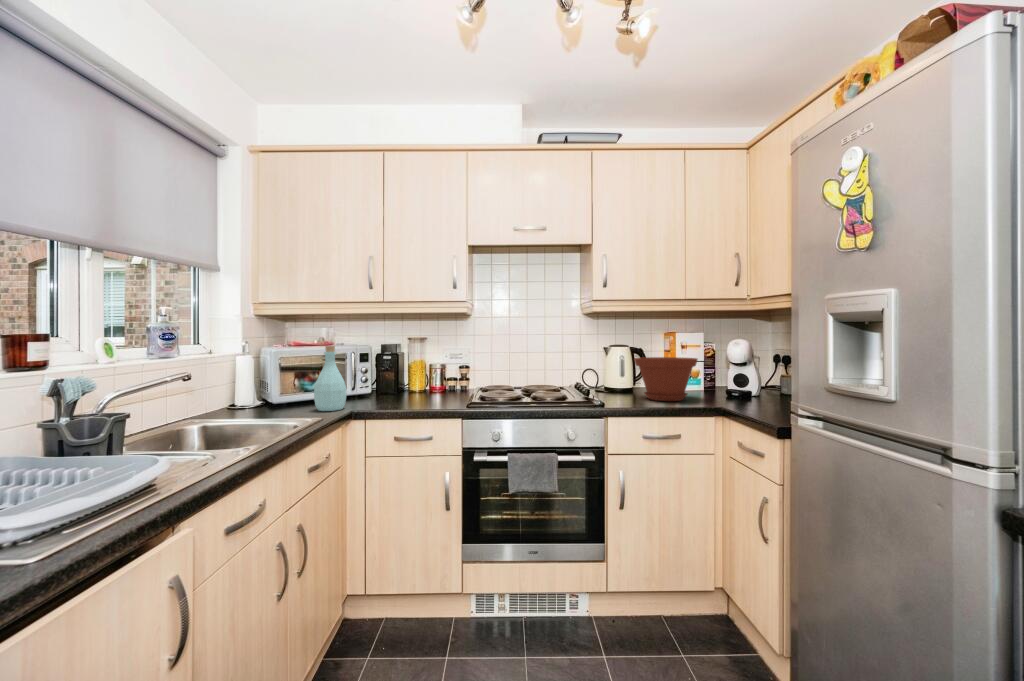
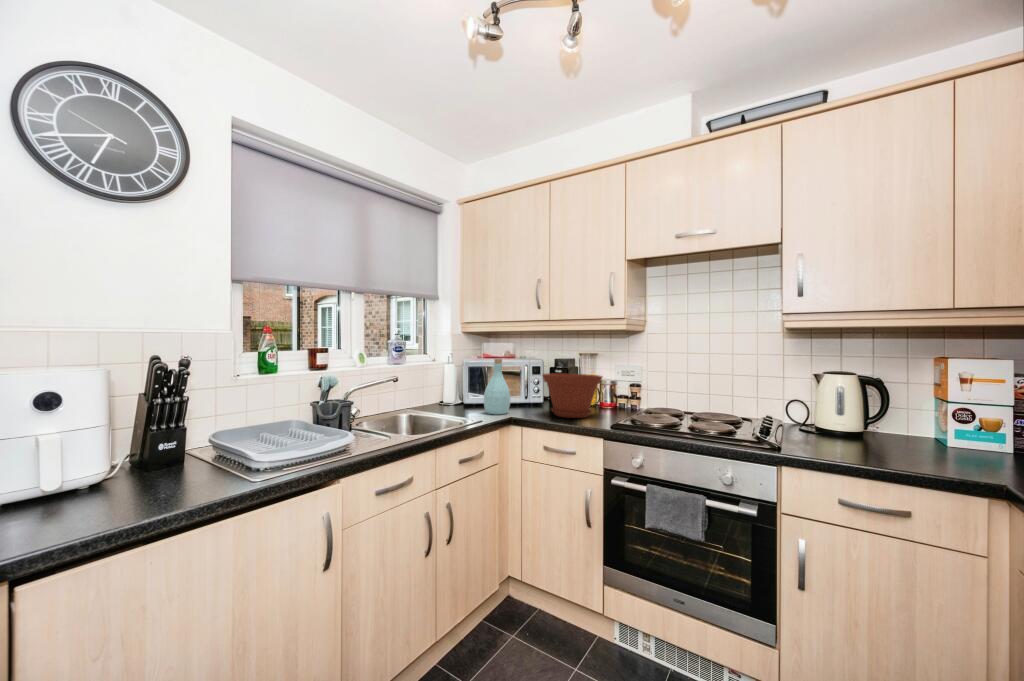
plant pot: present [634,357,698,401] -> present [542,374,602,418]

